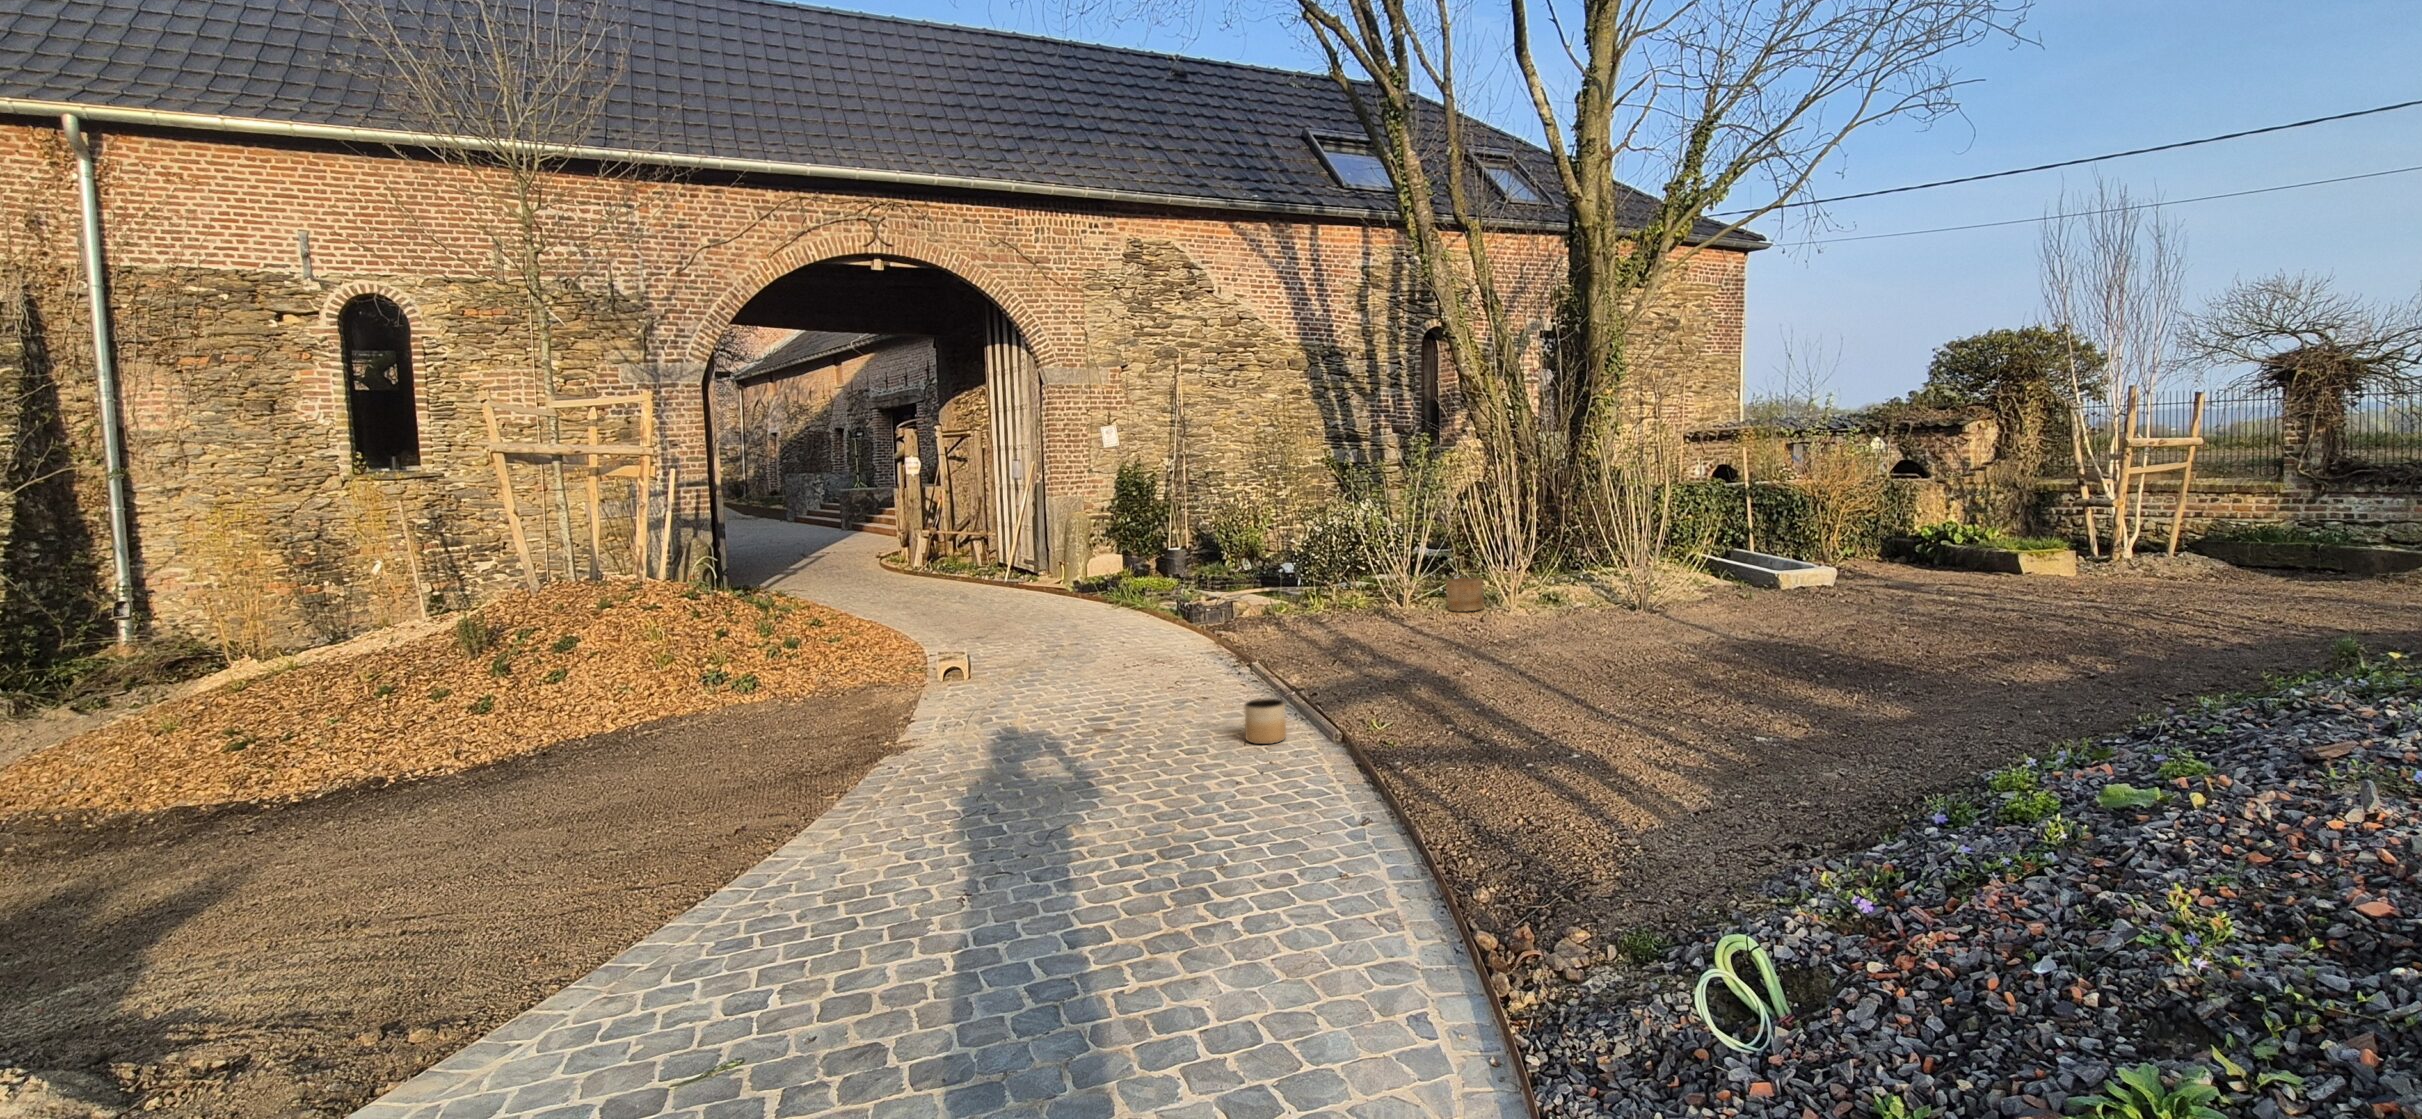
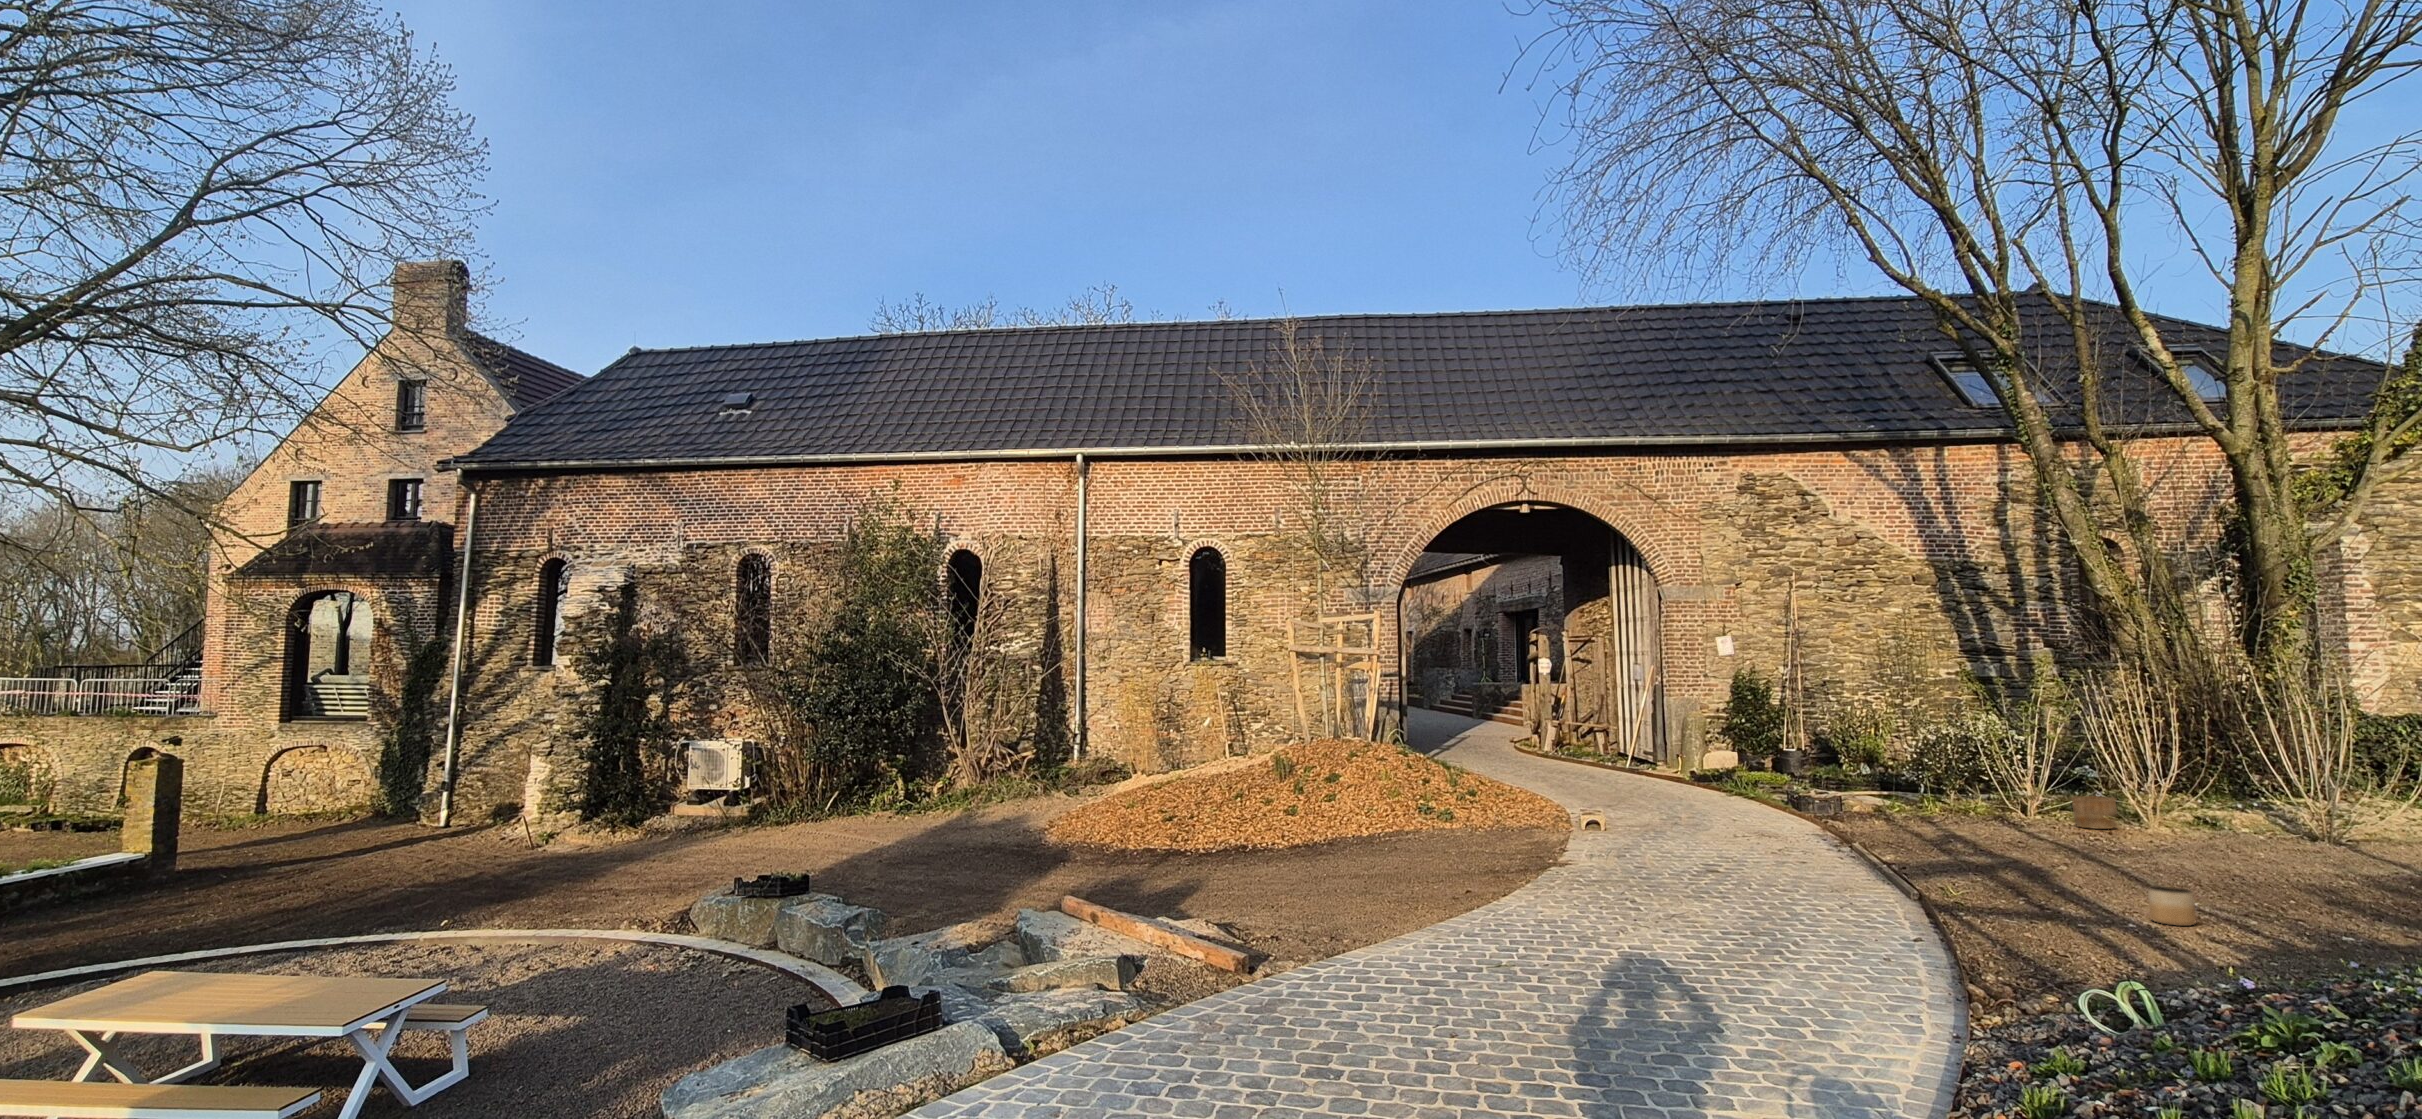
planter: present [1244,698,1286,744] -> present [2148,886,2196,926]

